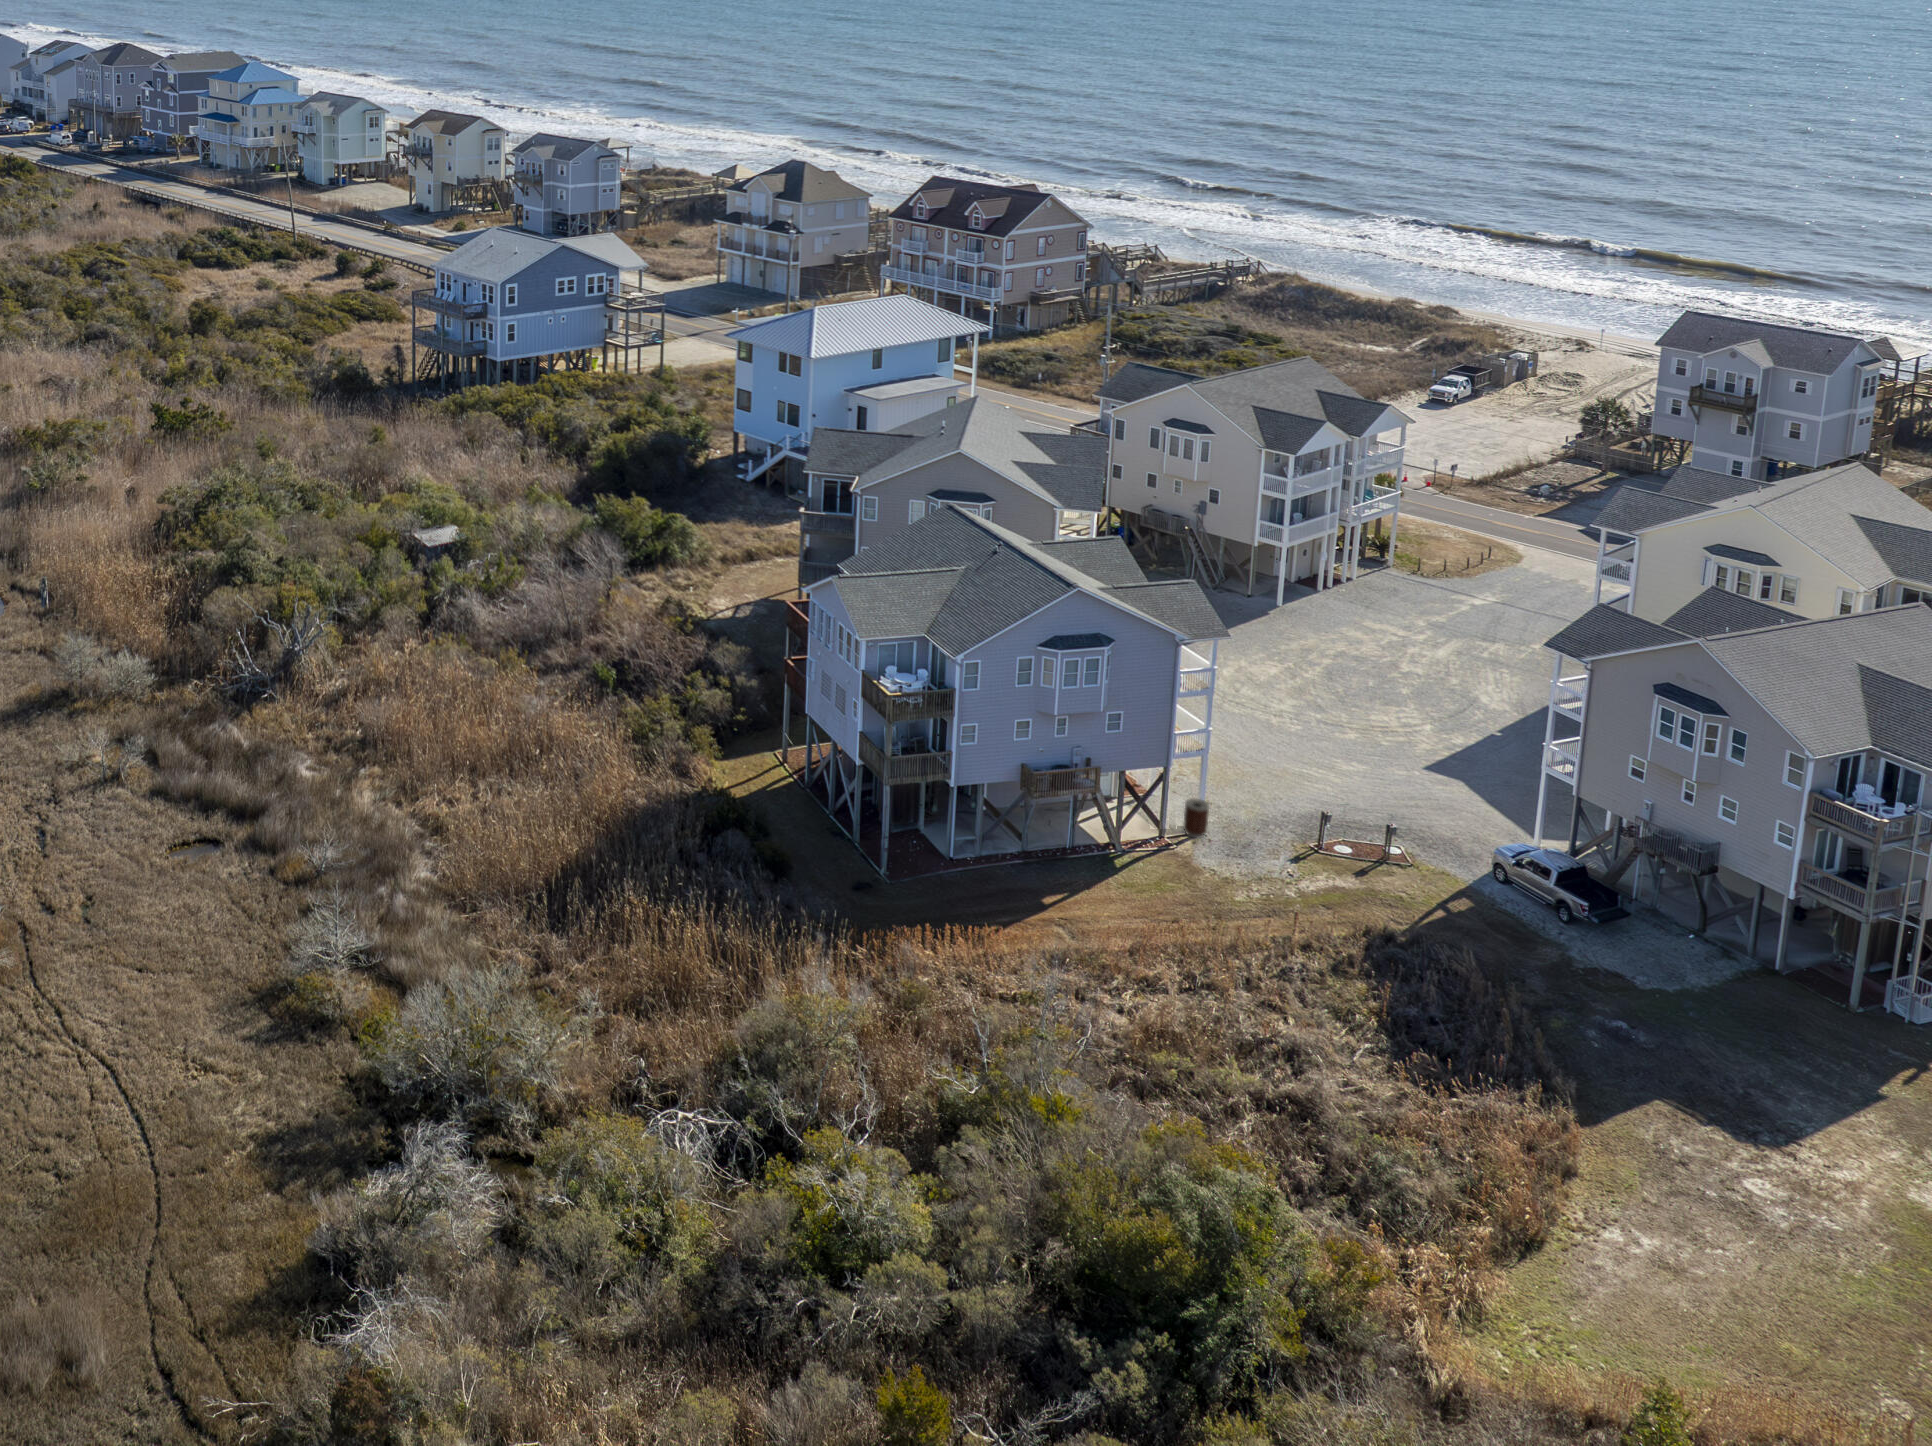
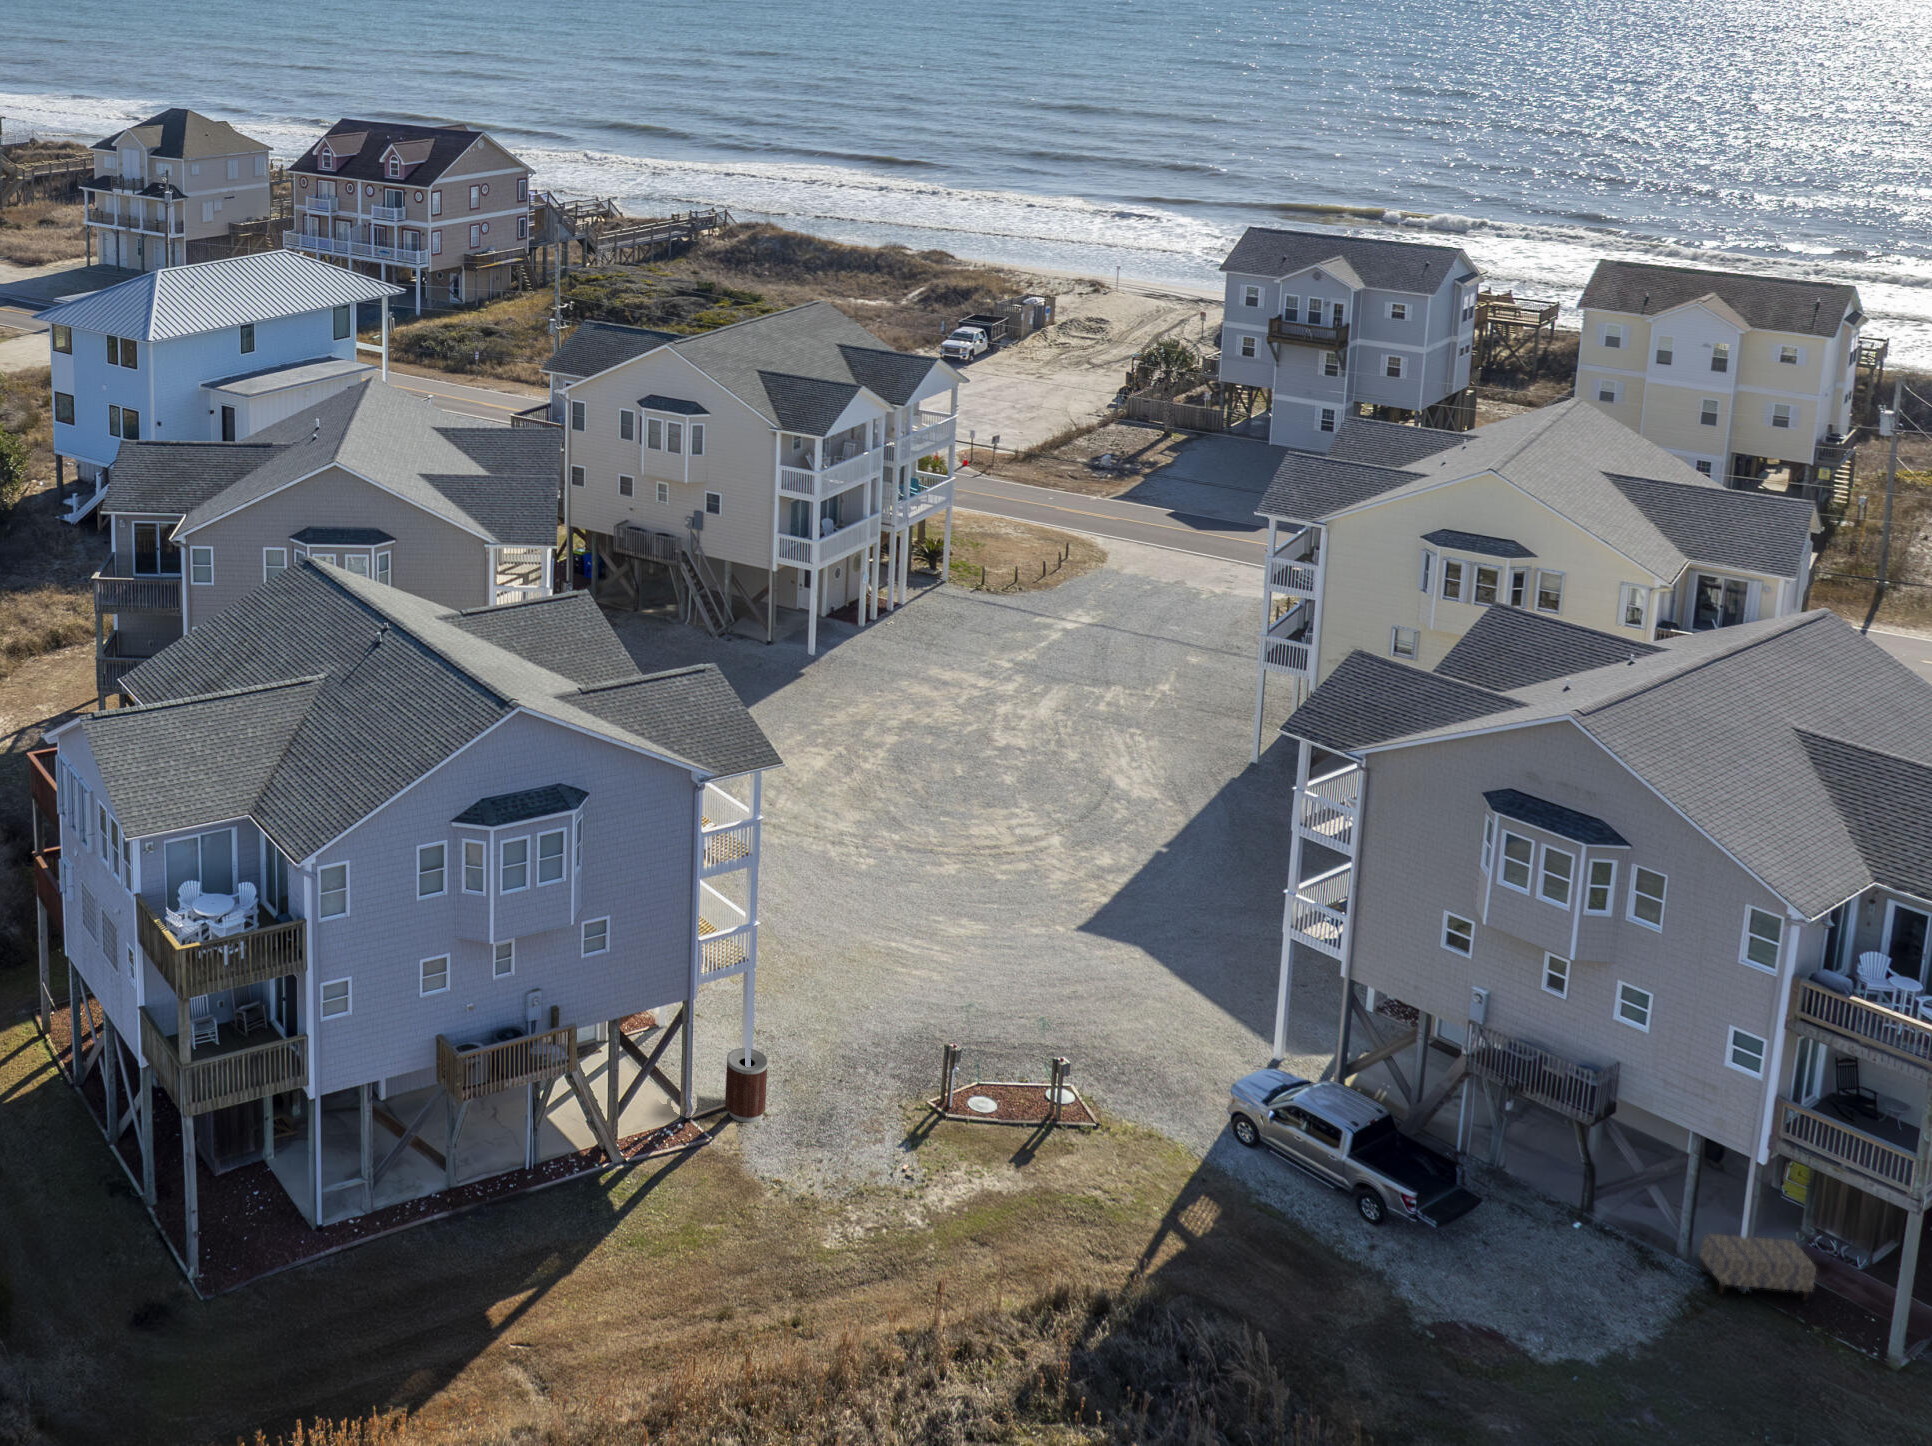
bench: none [1759,939,1824,979] -> present [1700,1233,1816,1300]

